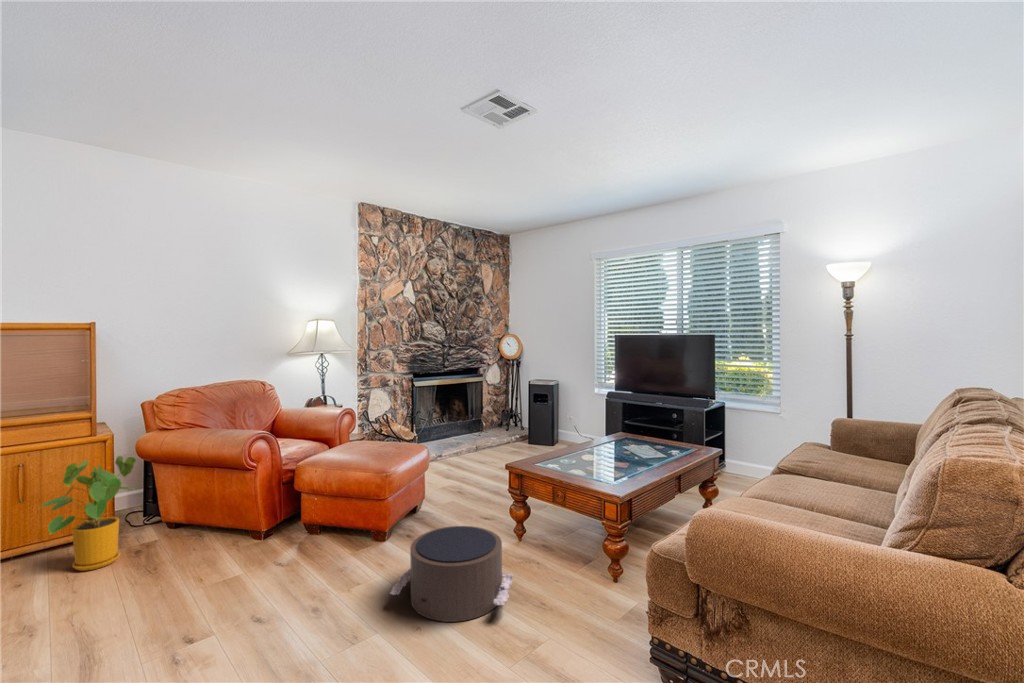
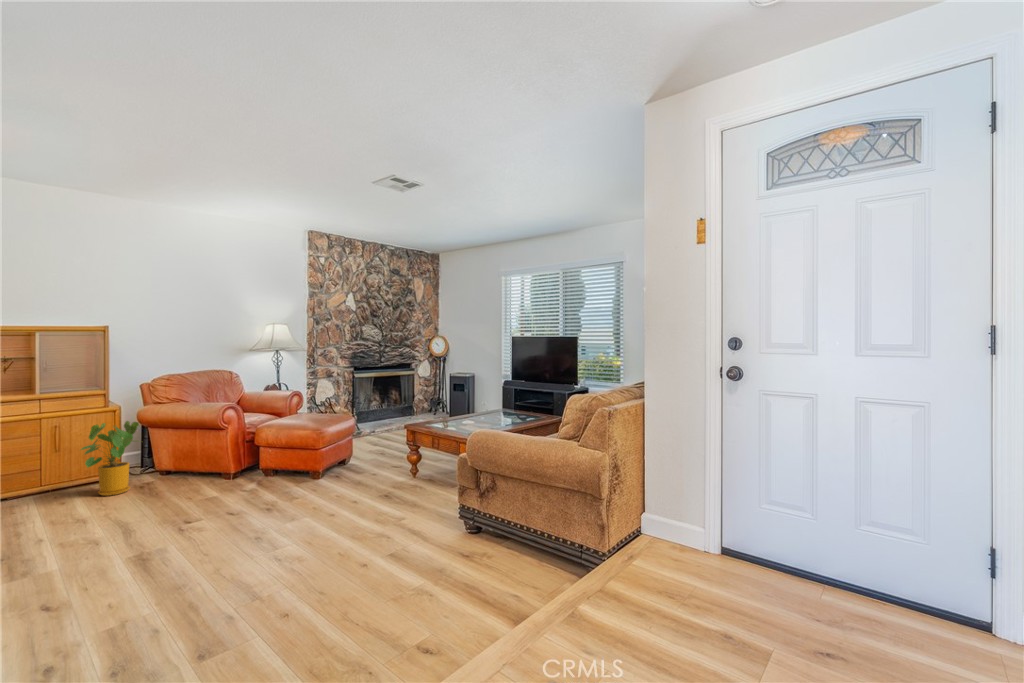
pouf: present [390,526,513,622] -> none [317,462,399,512]

